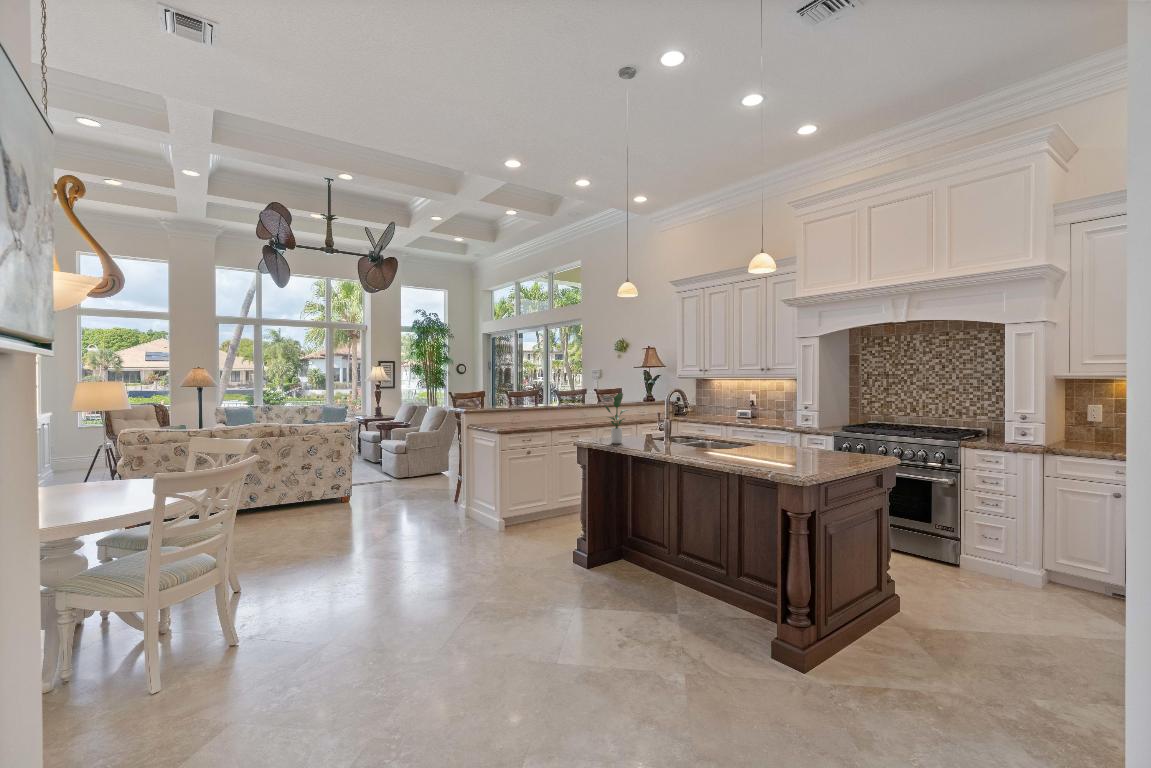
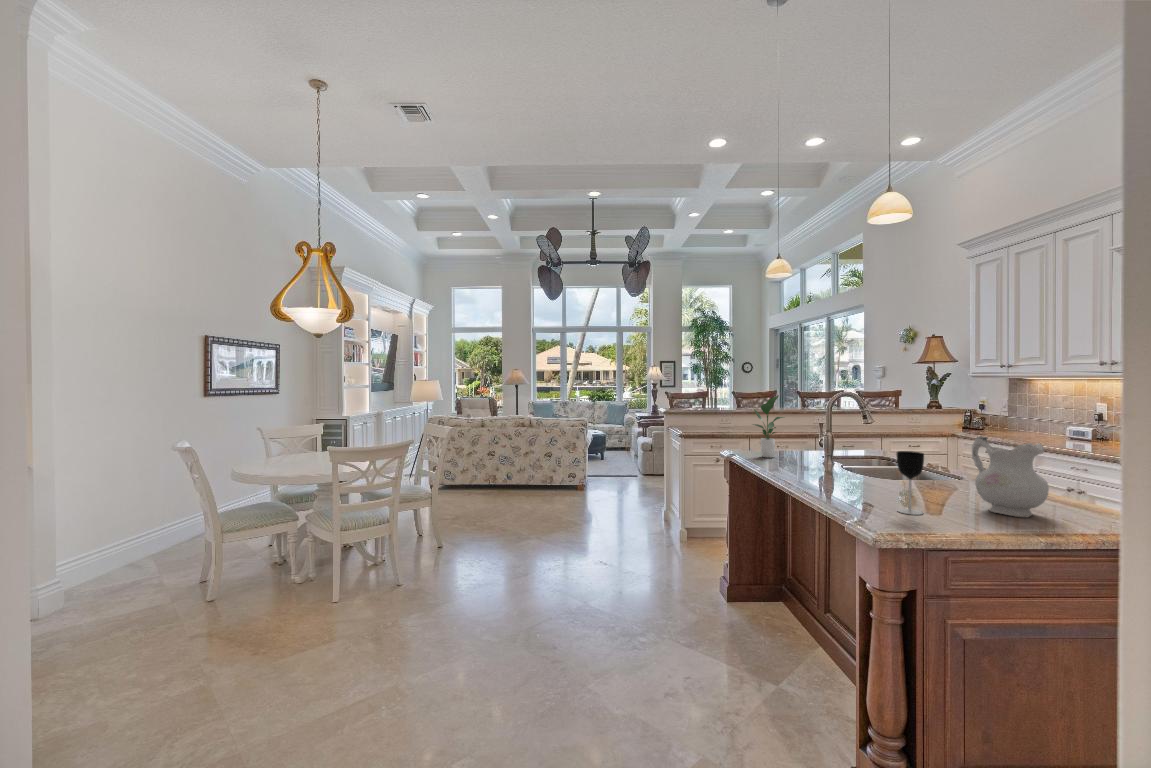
ceramic pitcher: none [796,415,840,463] -> present [972,436,1049,518]
wine glass: none [773,427,791,469] -> present [897,451,924,515]

